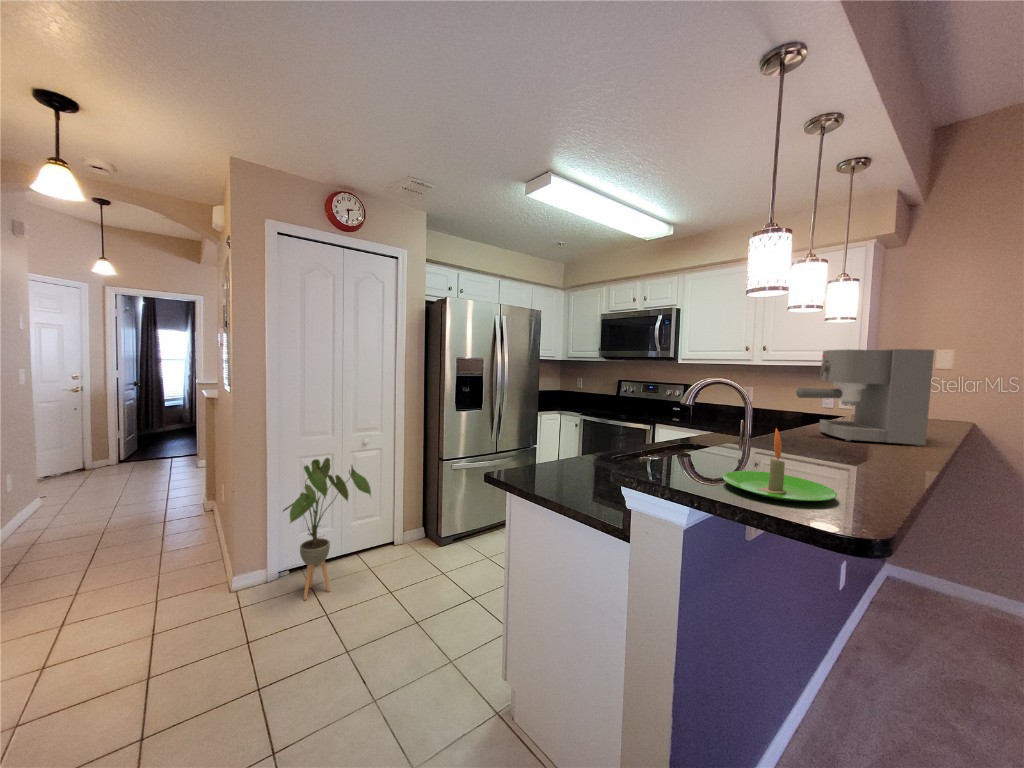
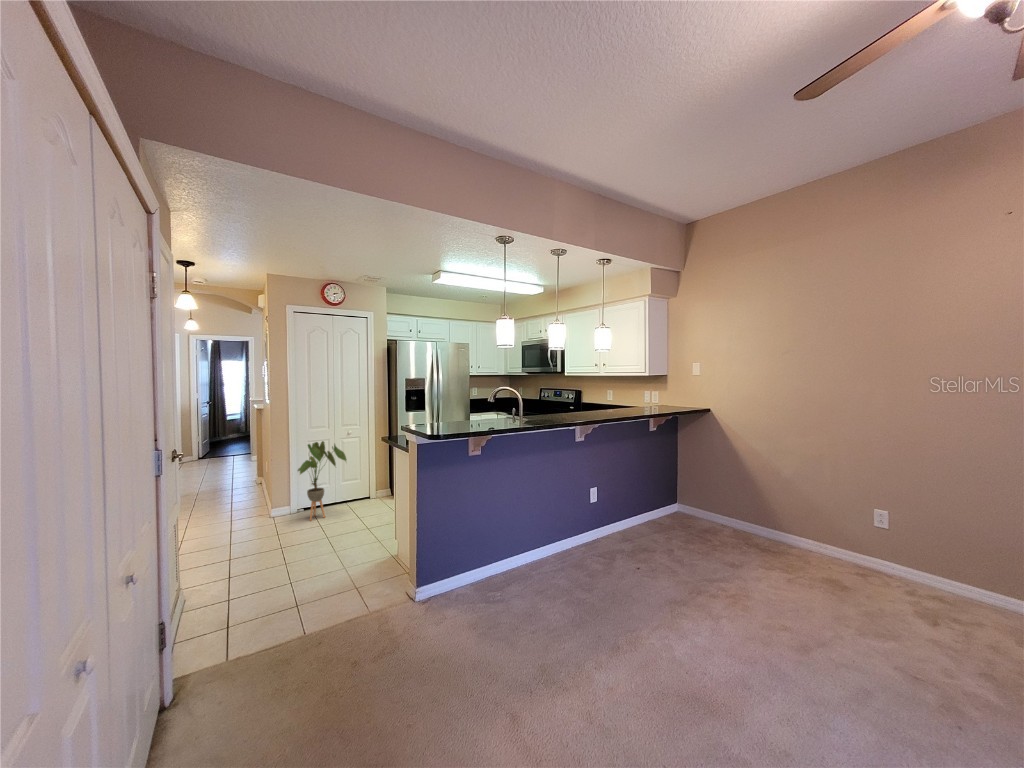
coffee maker: present [796,349,934,446] -> none [541,370,594,418]
candle: present [722,428,837,502] -> none [424,408,458,431]

